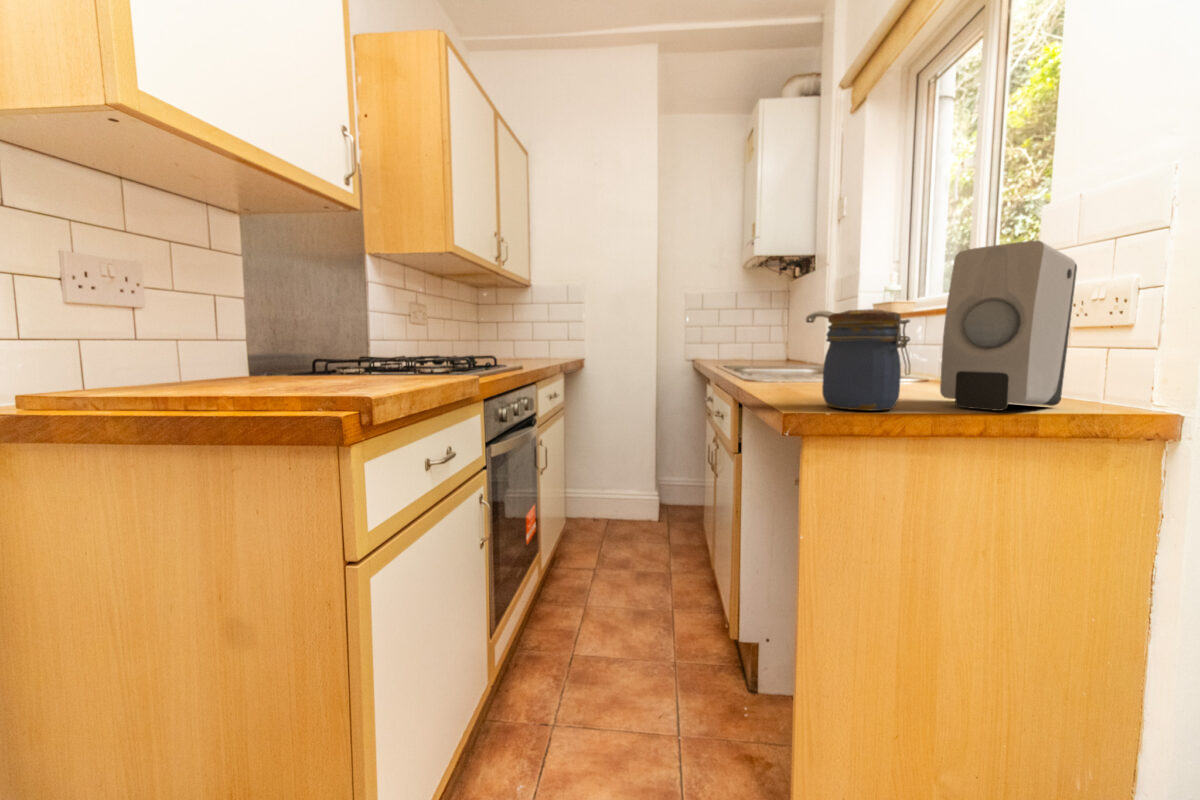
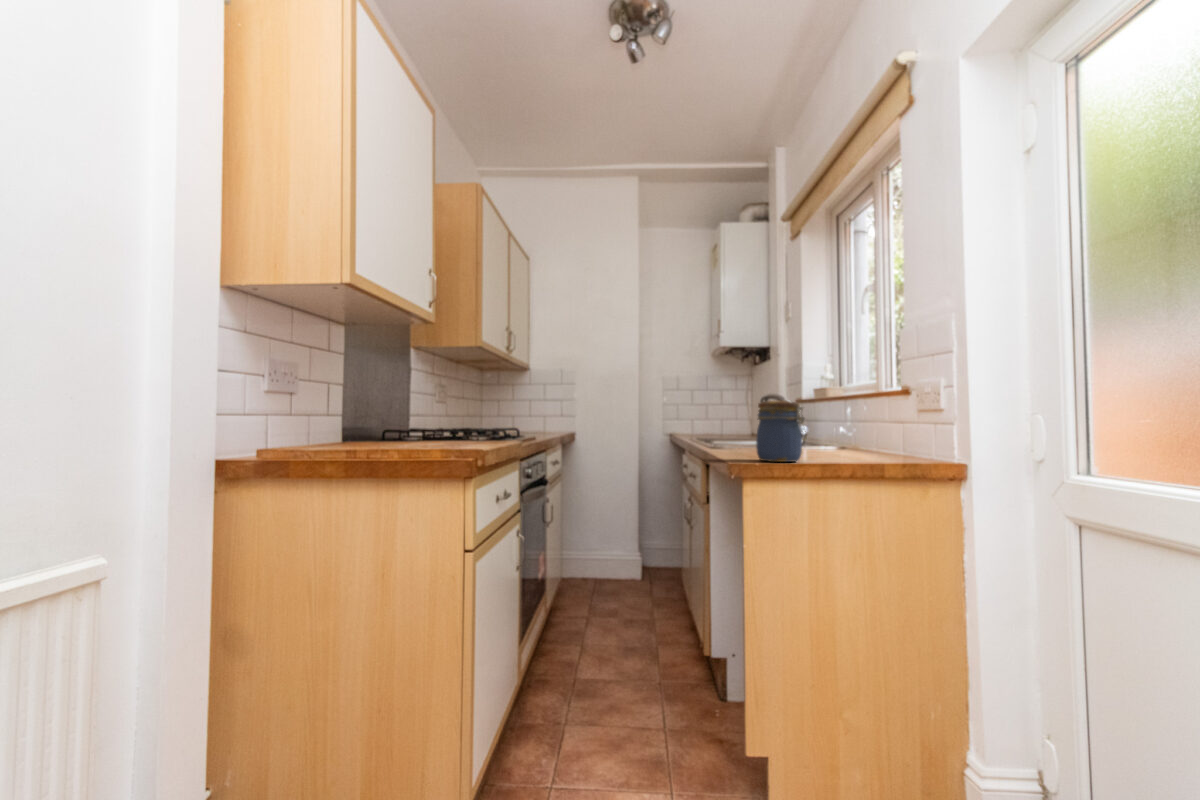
soap dispenser: present [940,240,1077,411] -> none [829,362,906,462]

